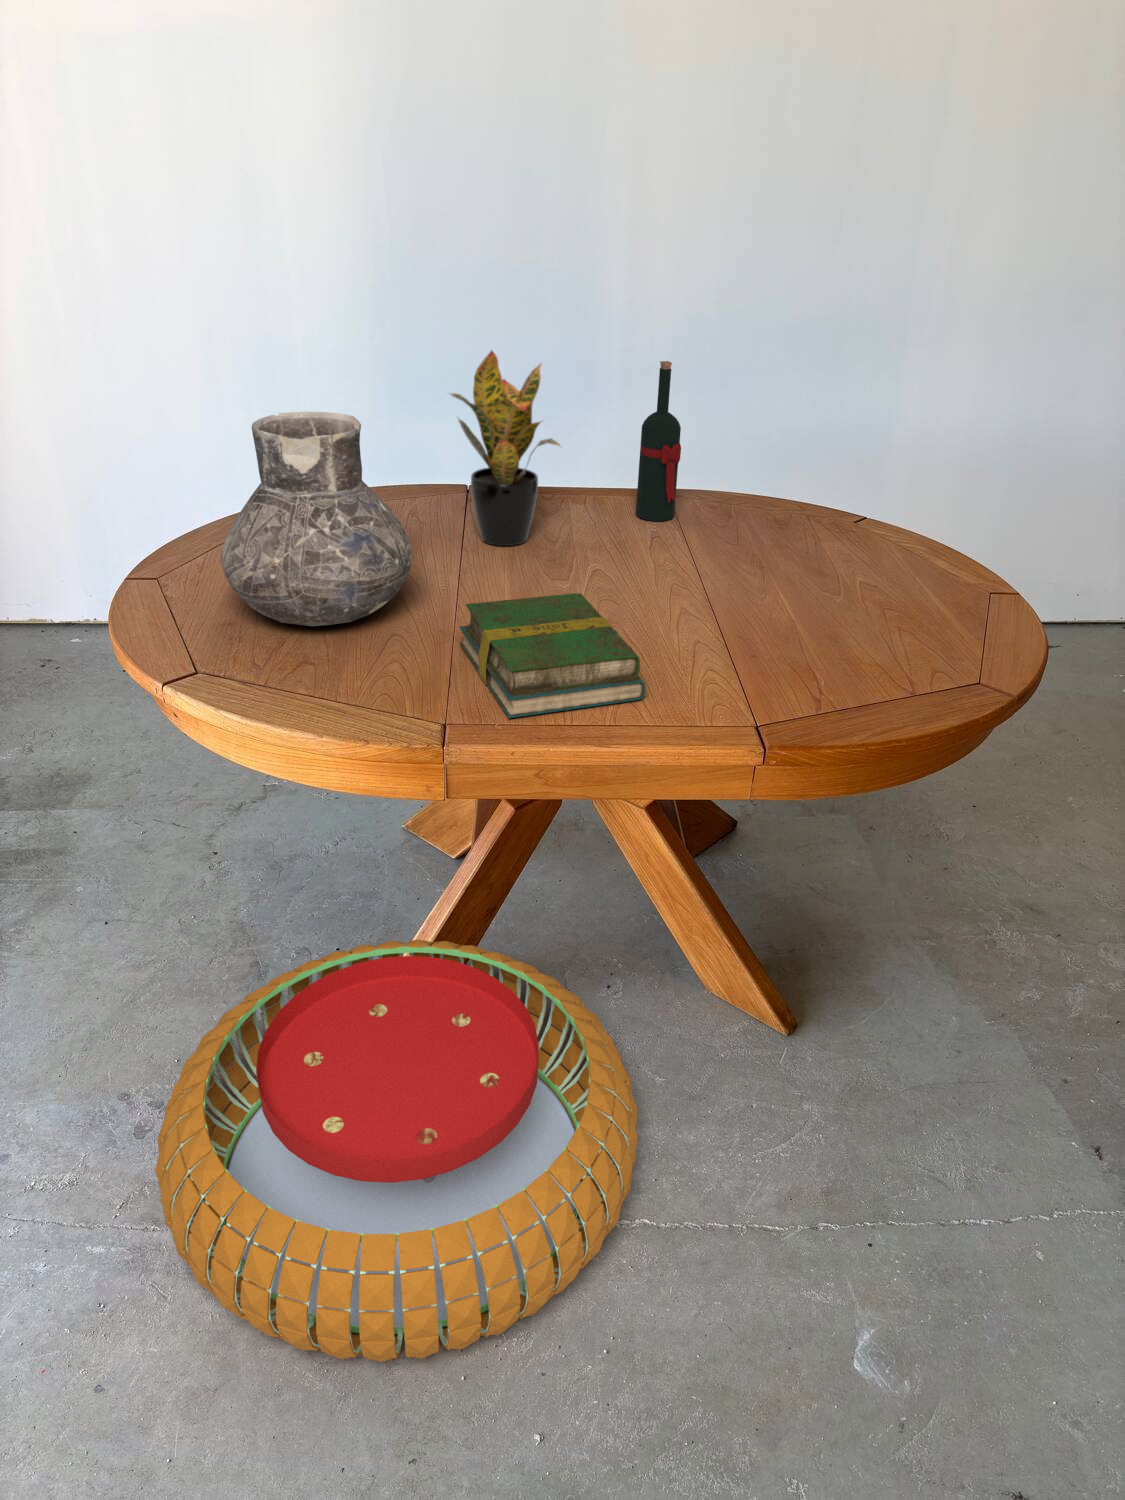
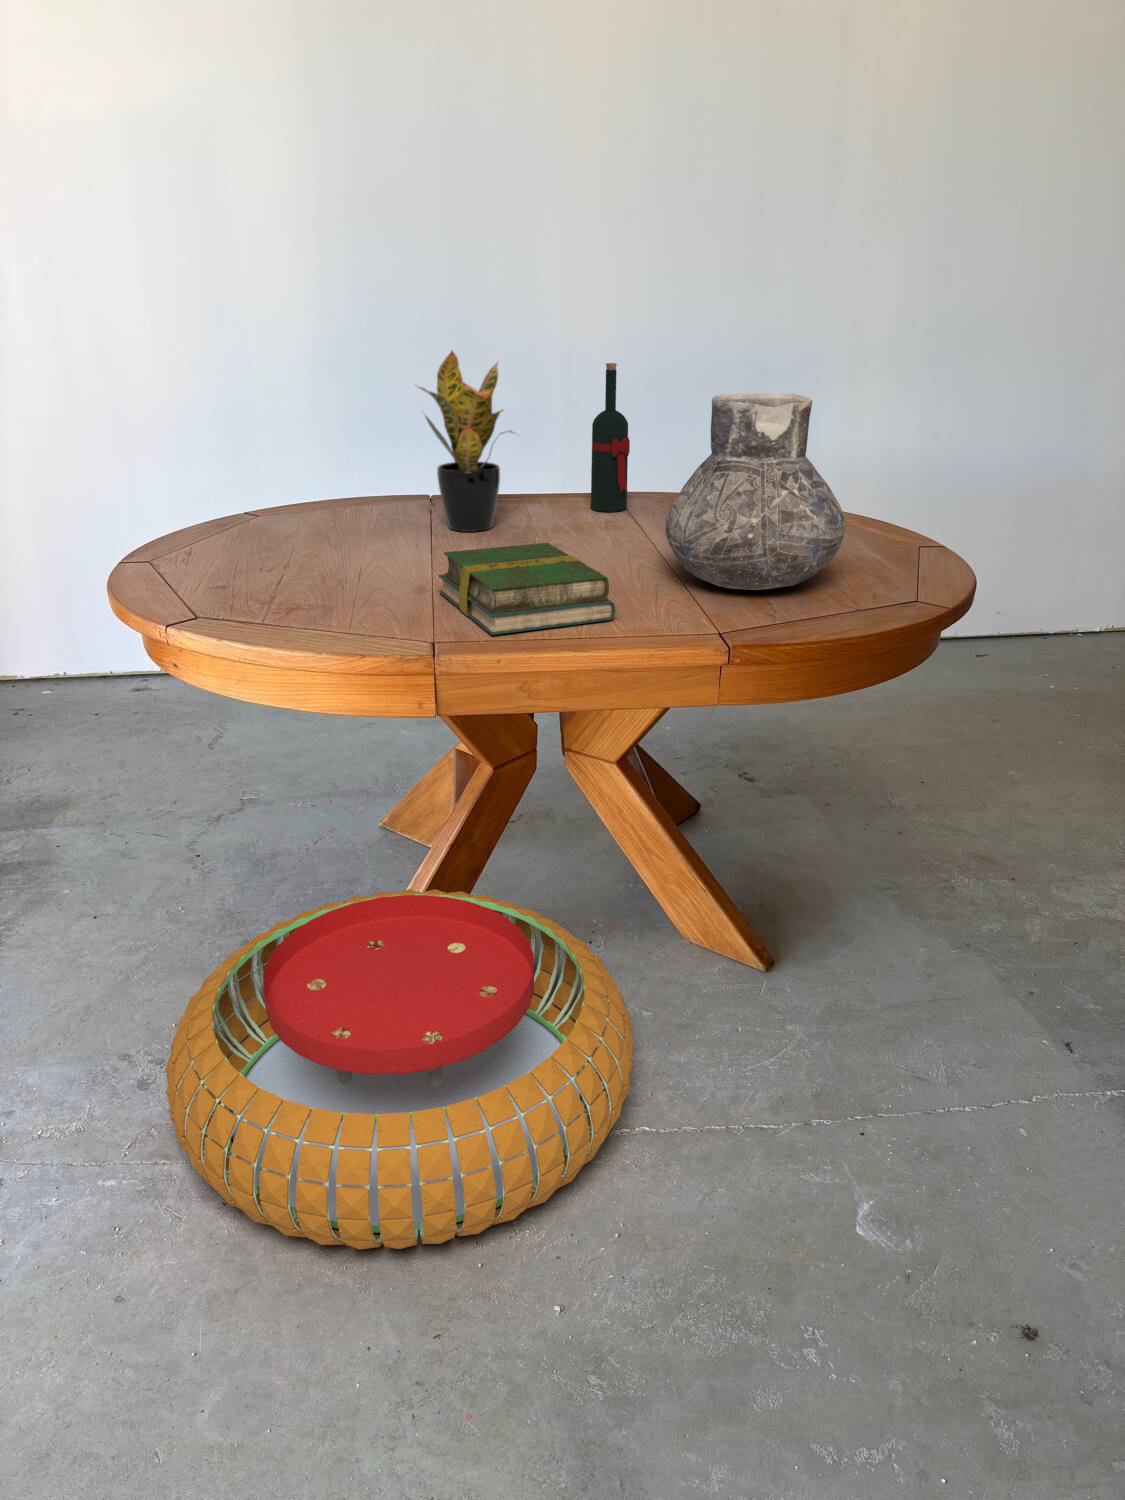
vase: present [221,411,412,626] -> present [666,393,846,590]

